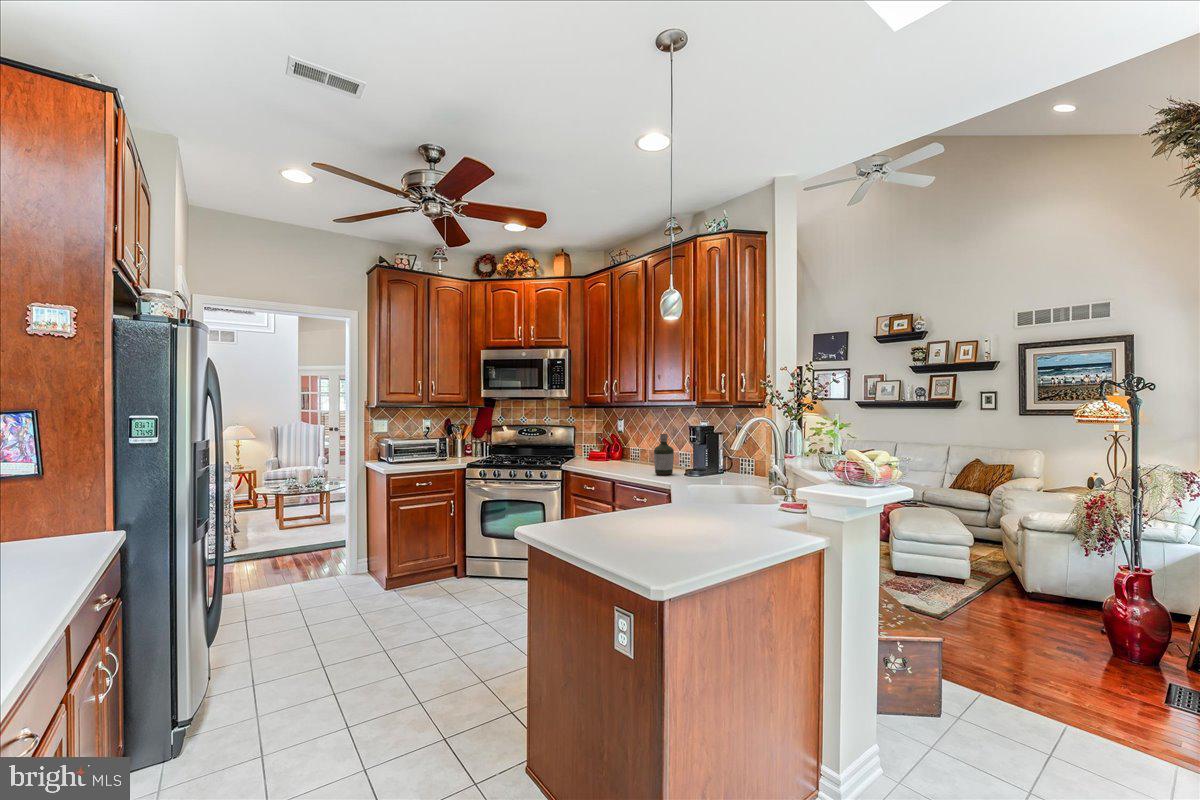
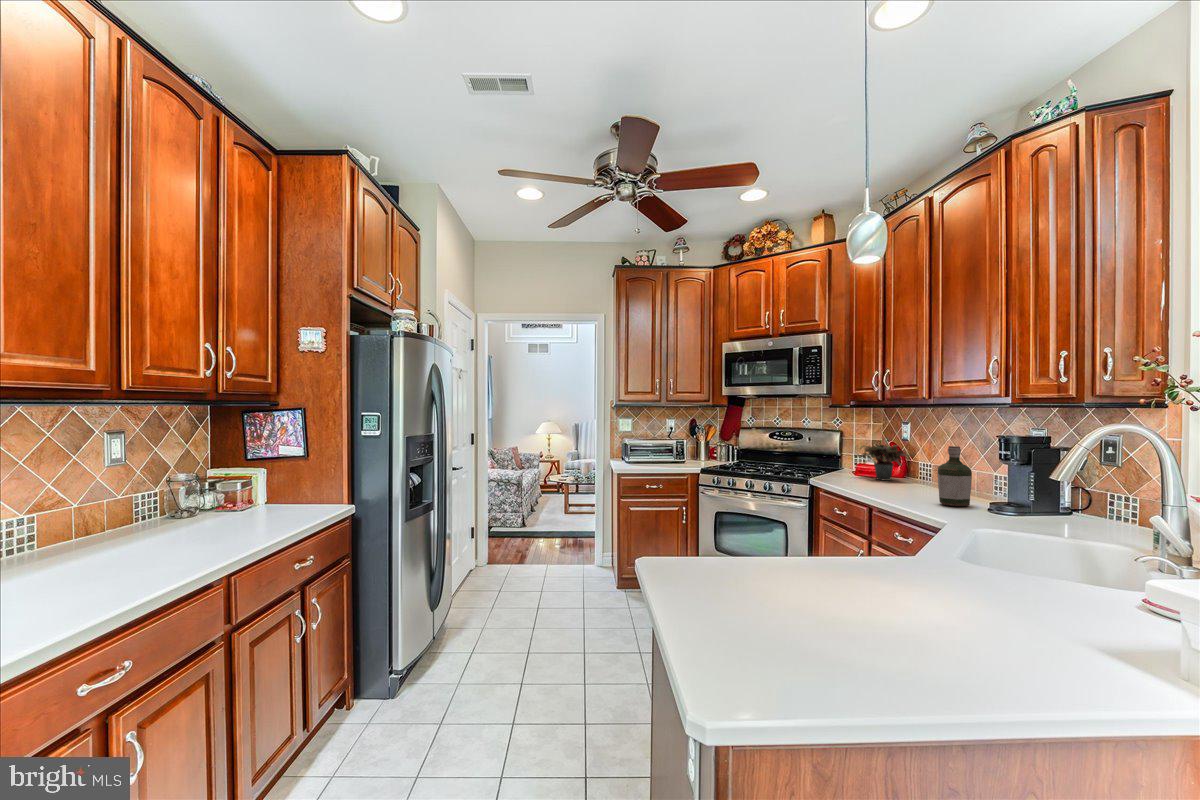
potted plant: none [588,436,630,463] -> present [857,445,907,481]

